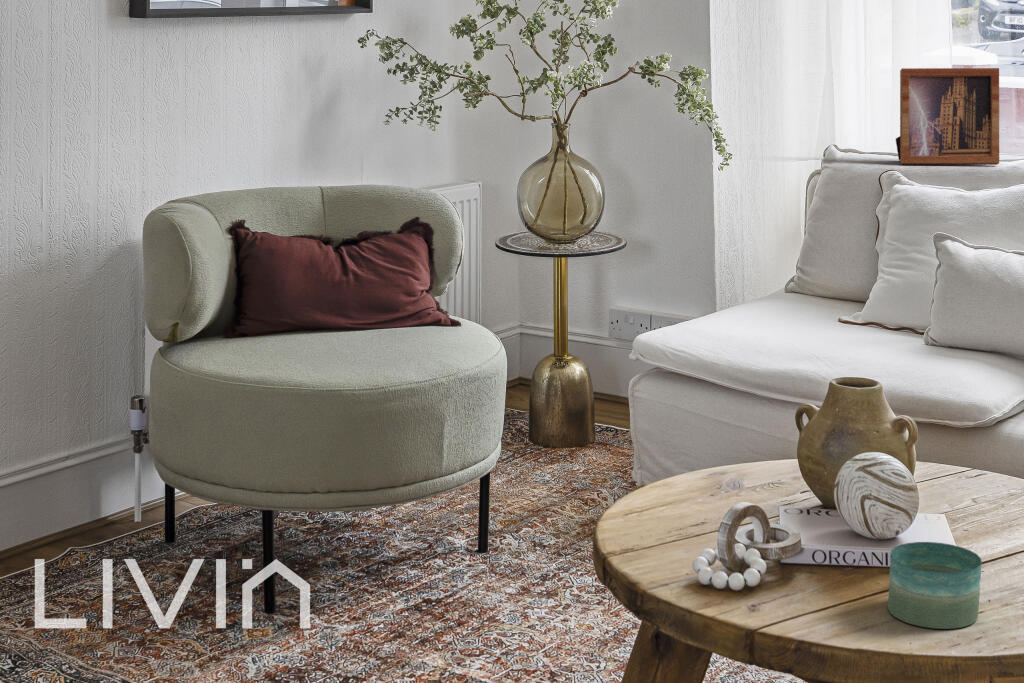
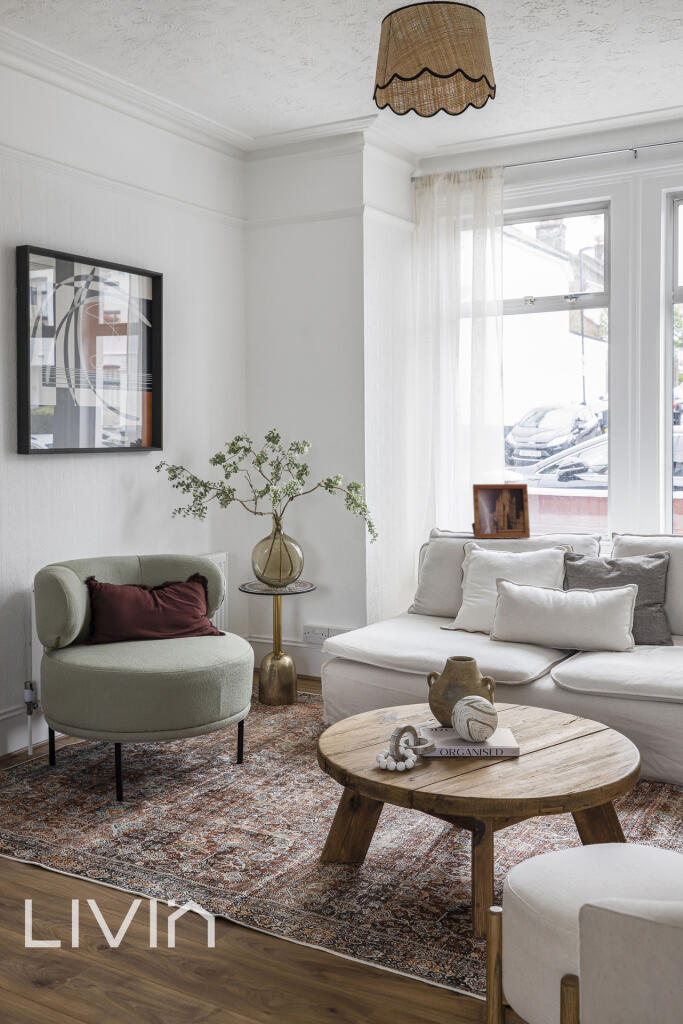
candle: present [888,542,982,629] -> none [484,740,532,786]

